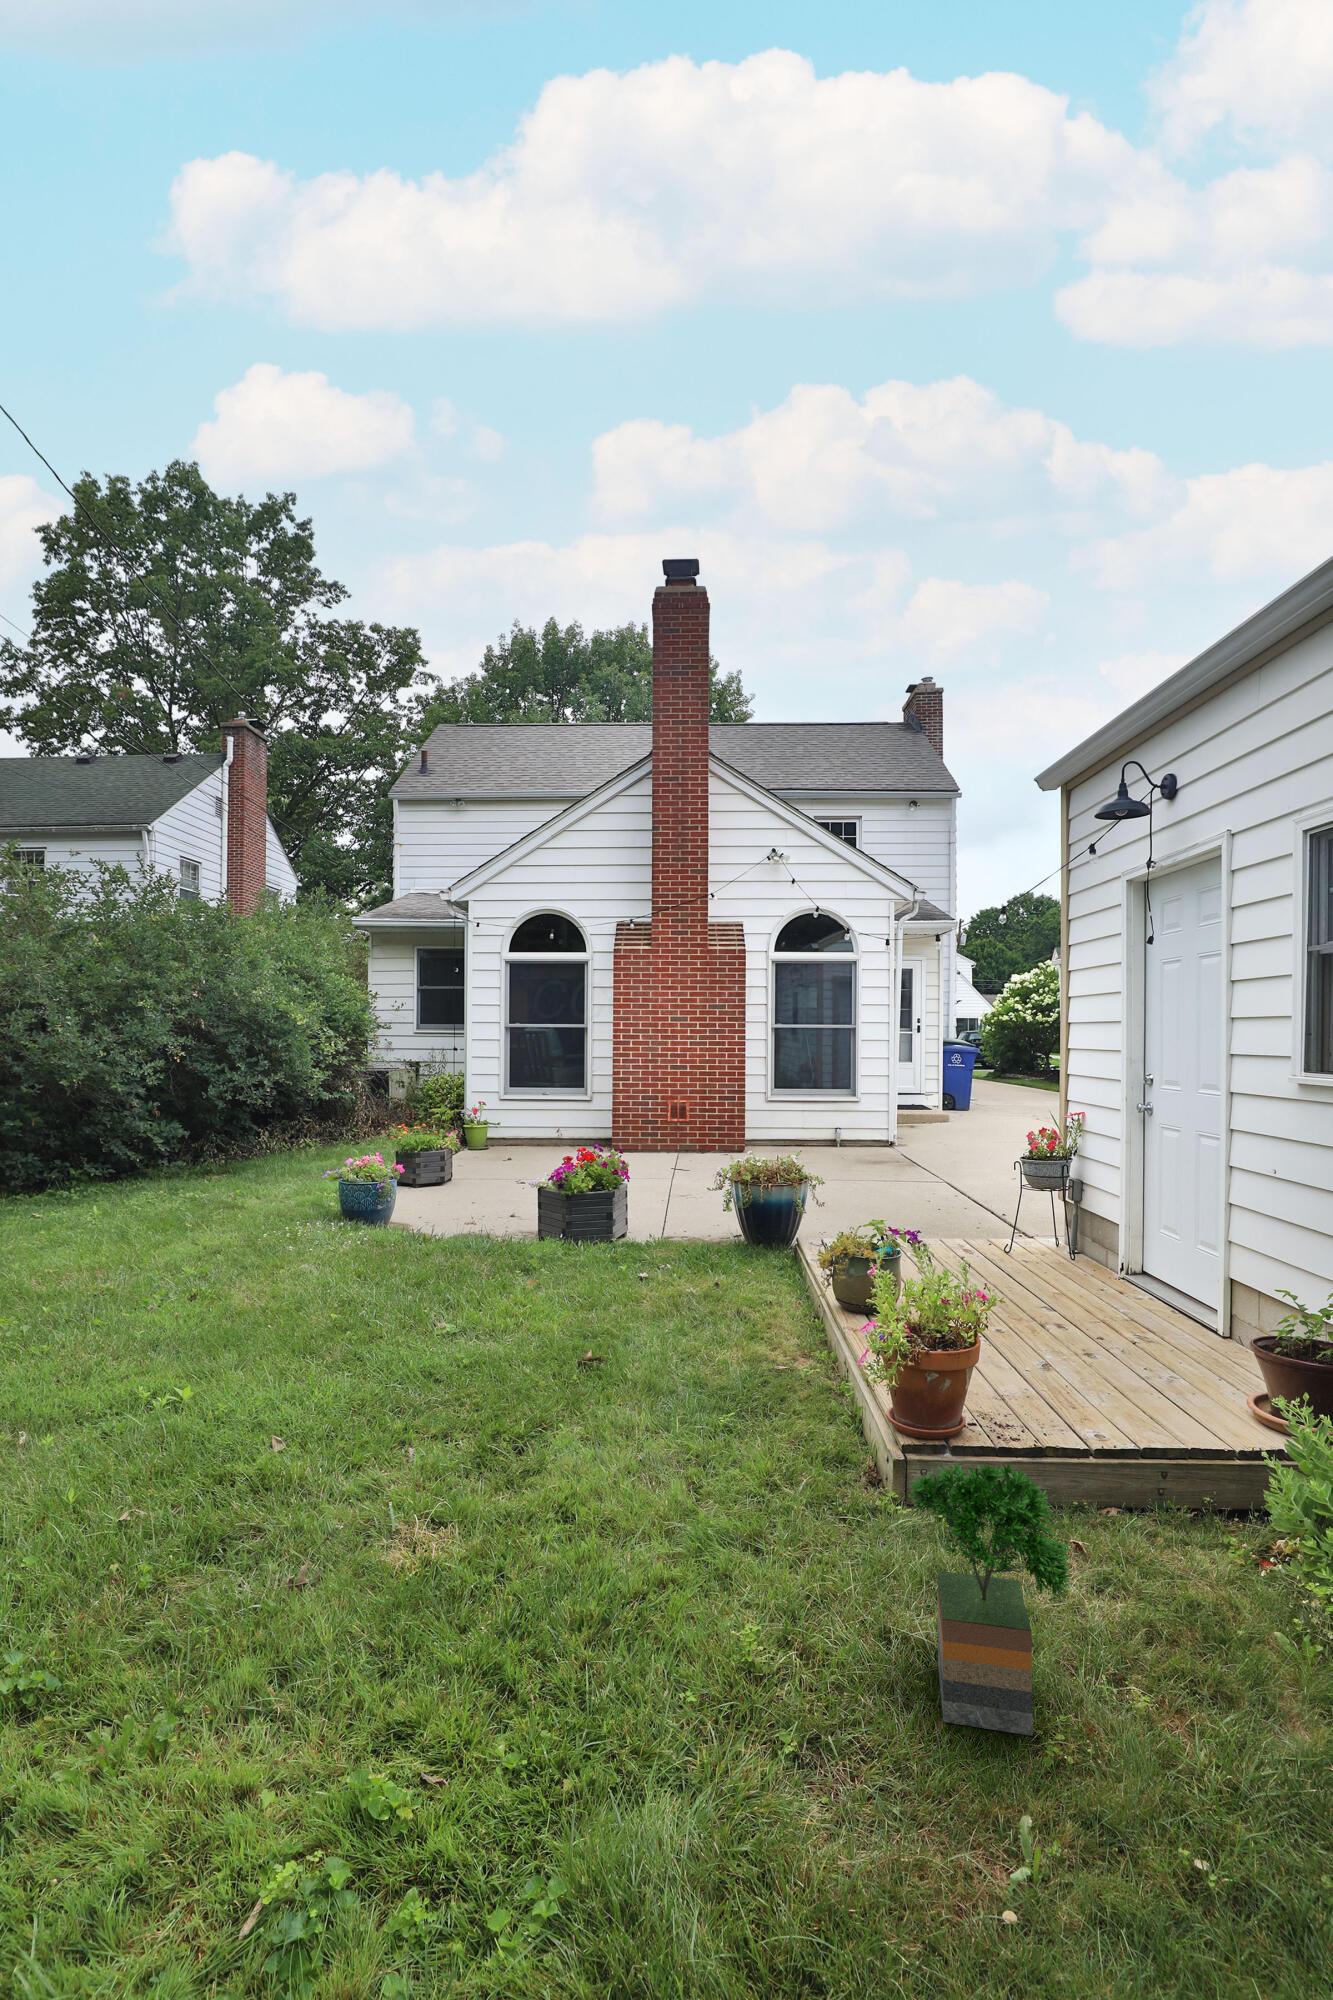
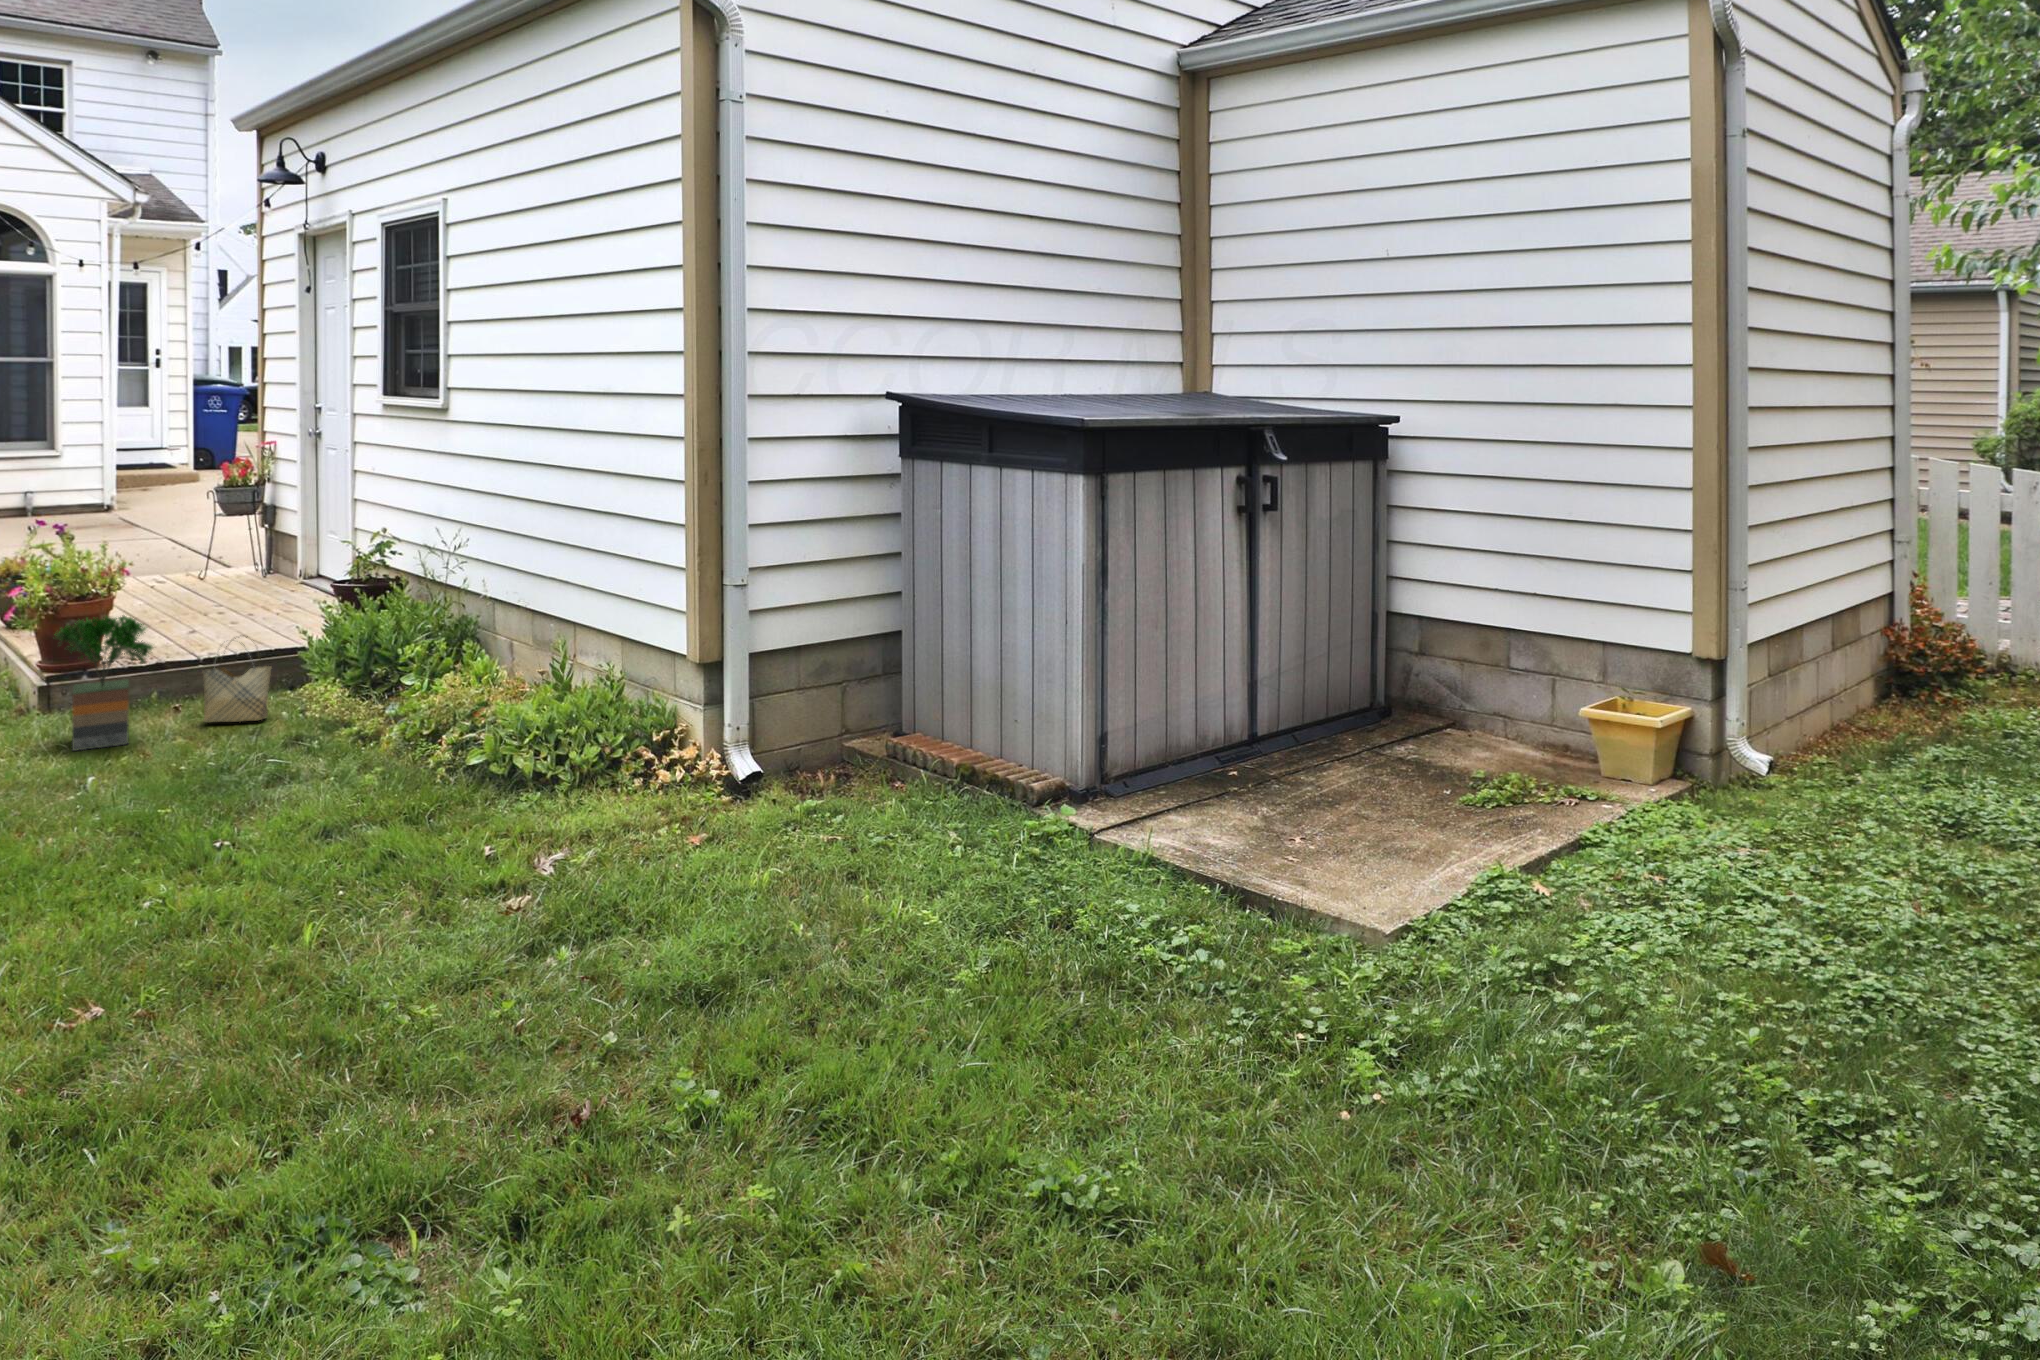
woven basket: none [1136,1532,1271,1735] -> present [203,636,272,722]

